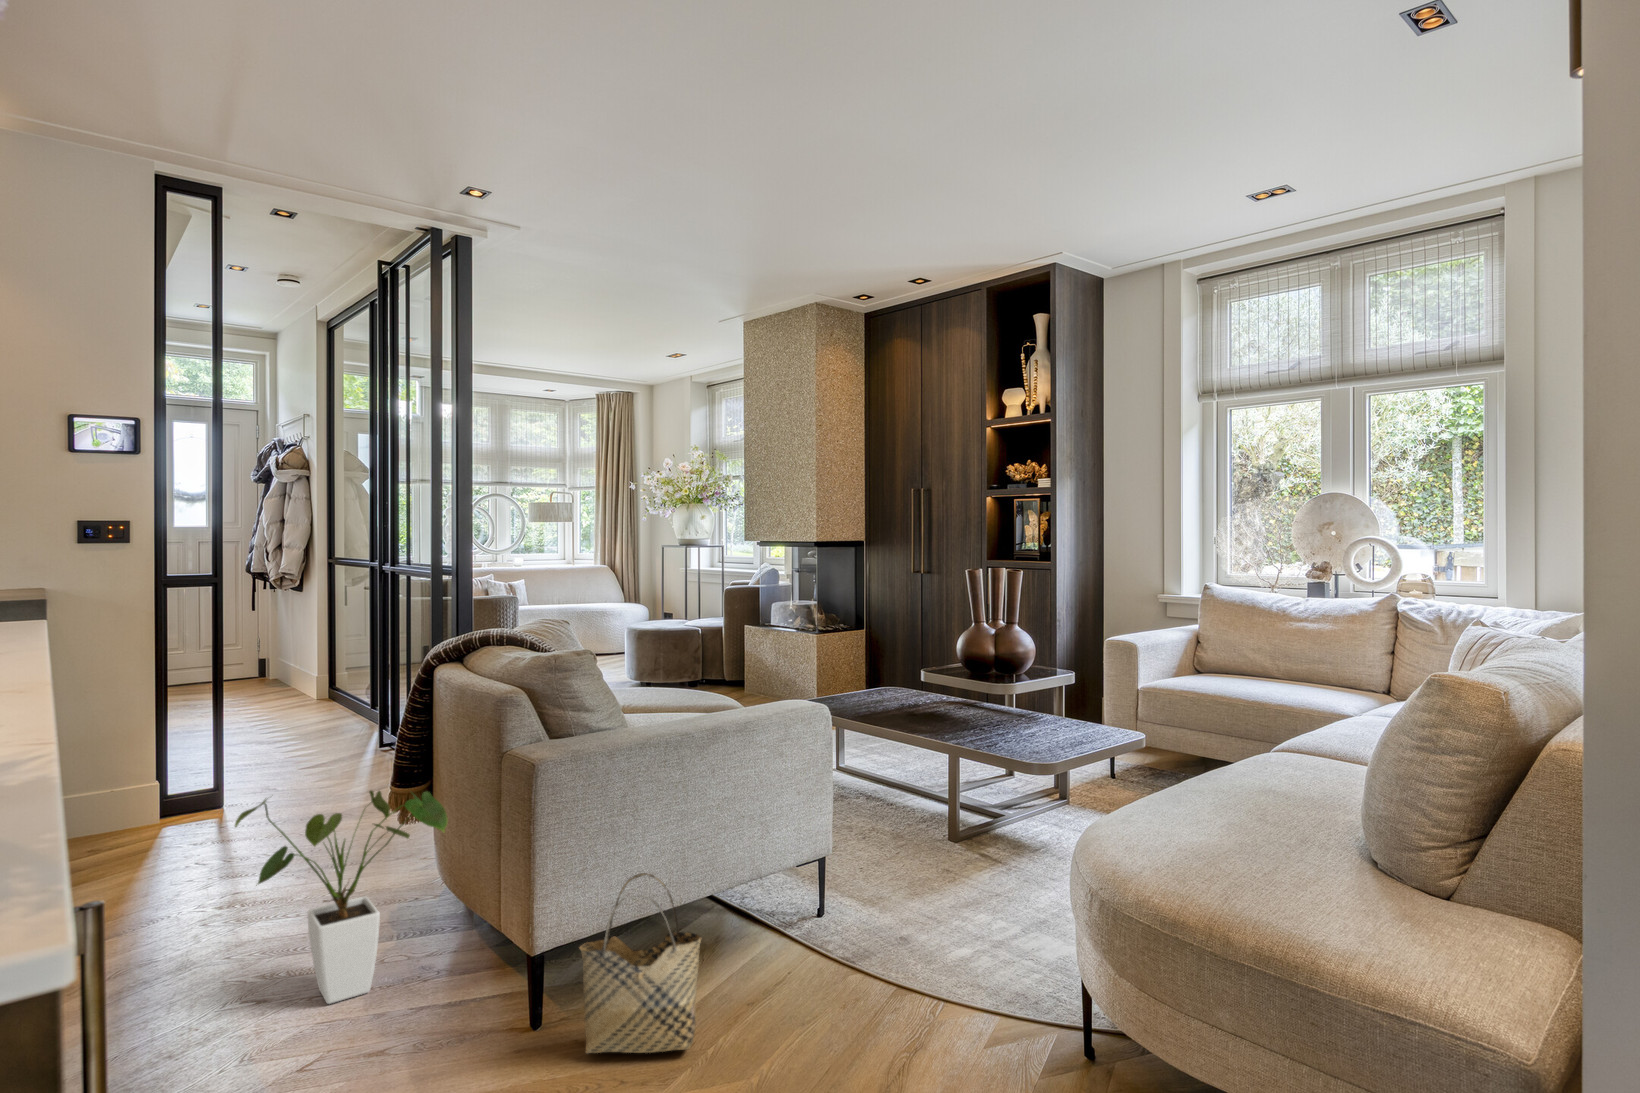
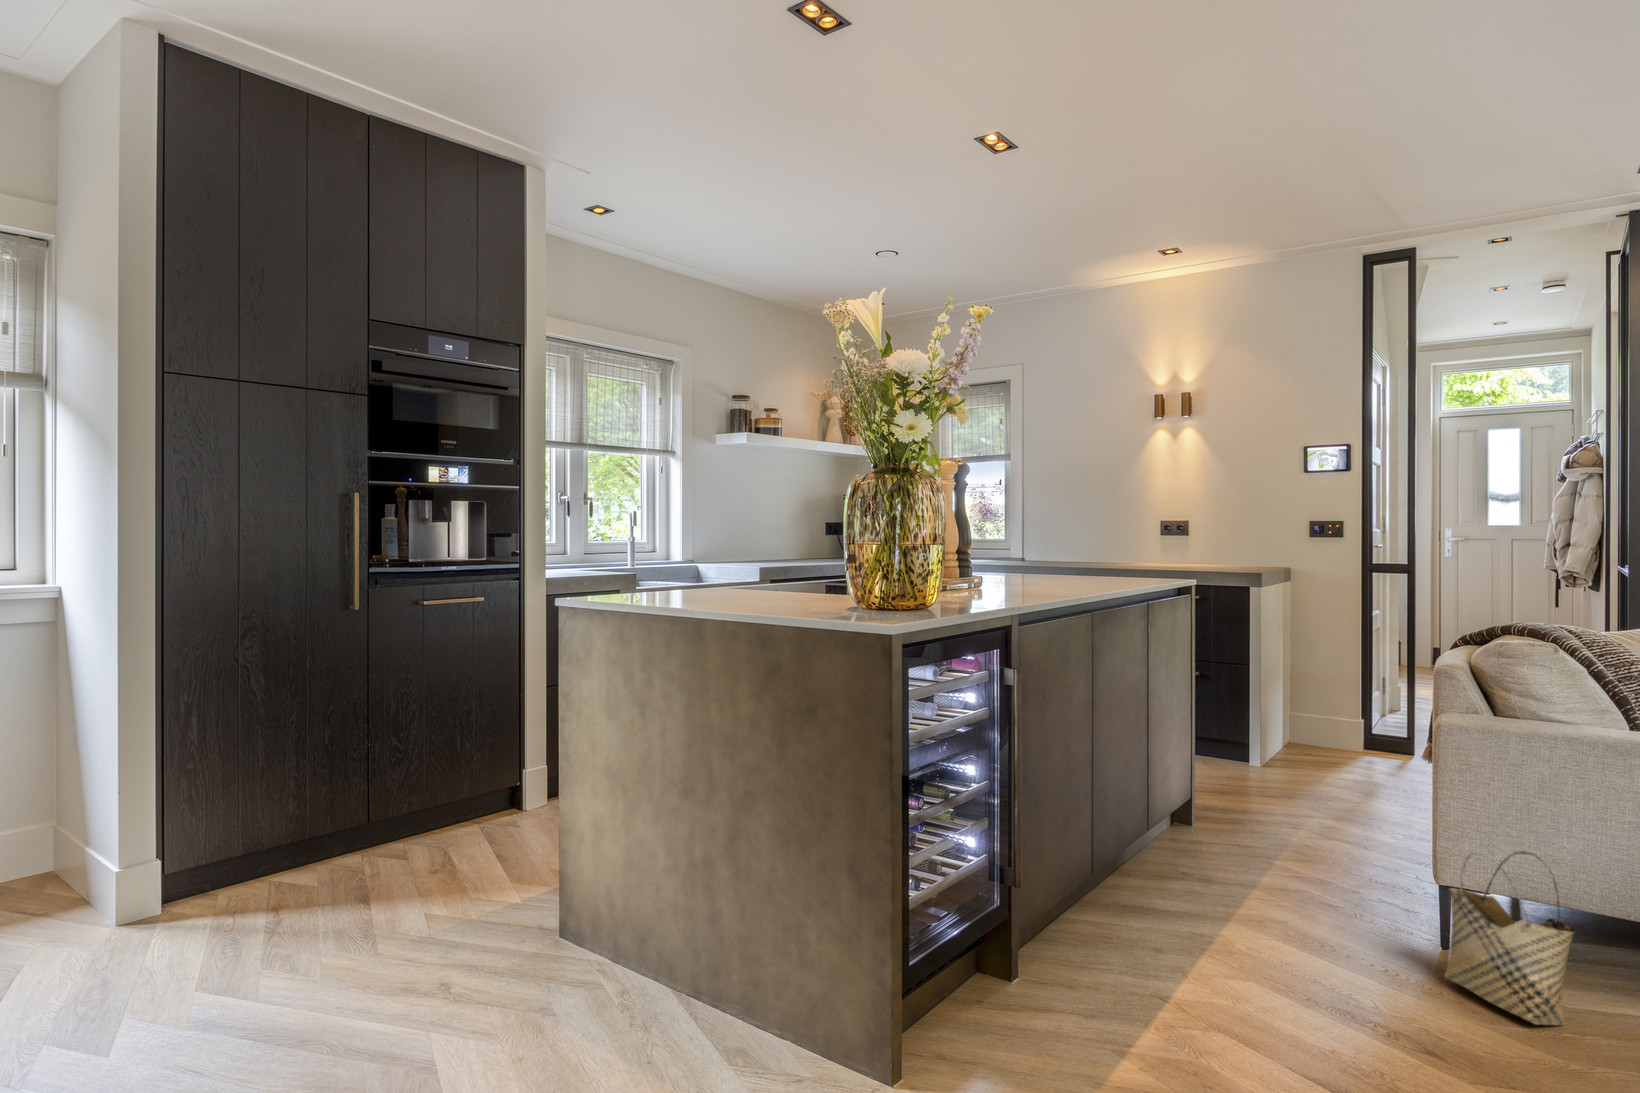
house plant: present [235,791,448,1004] -> none [1272,713,1428,880]

